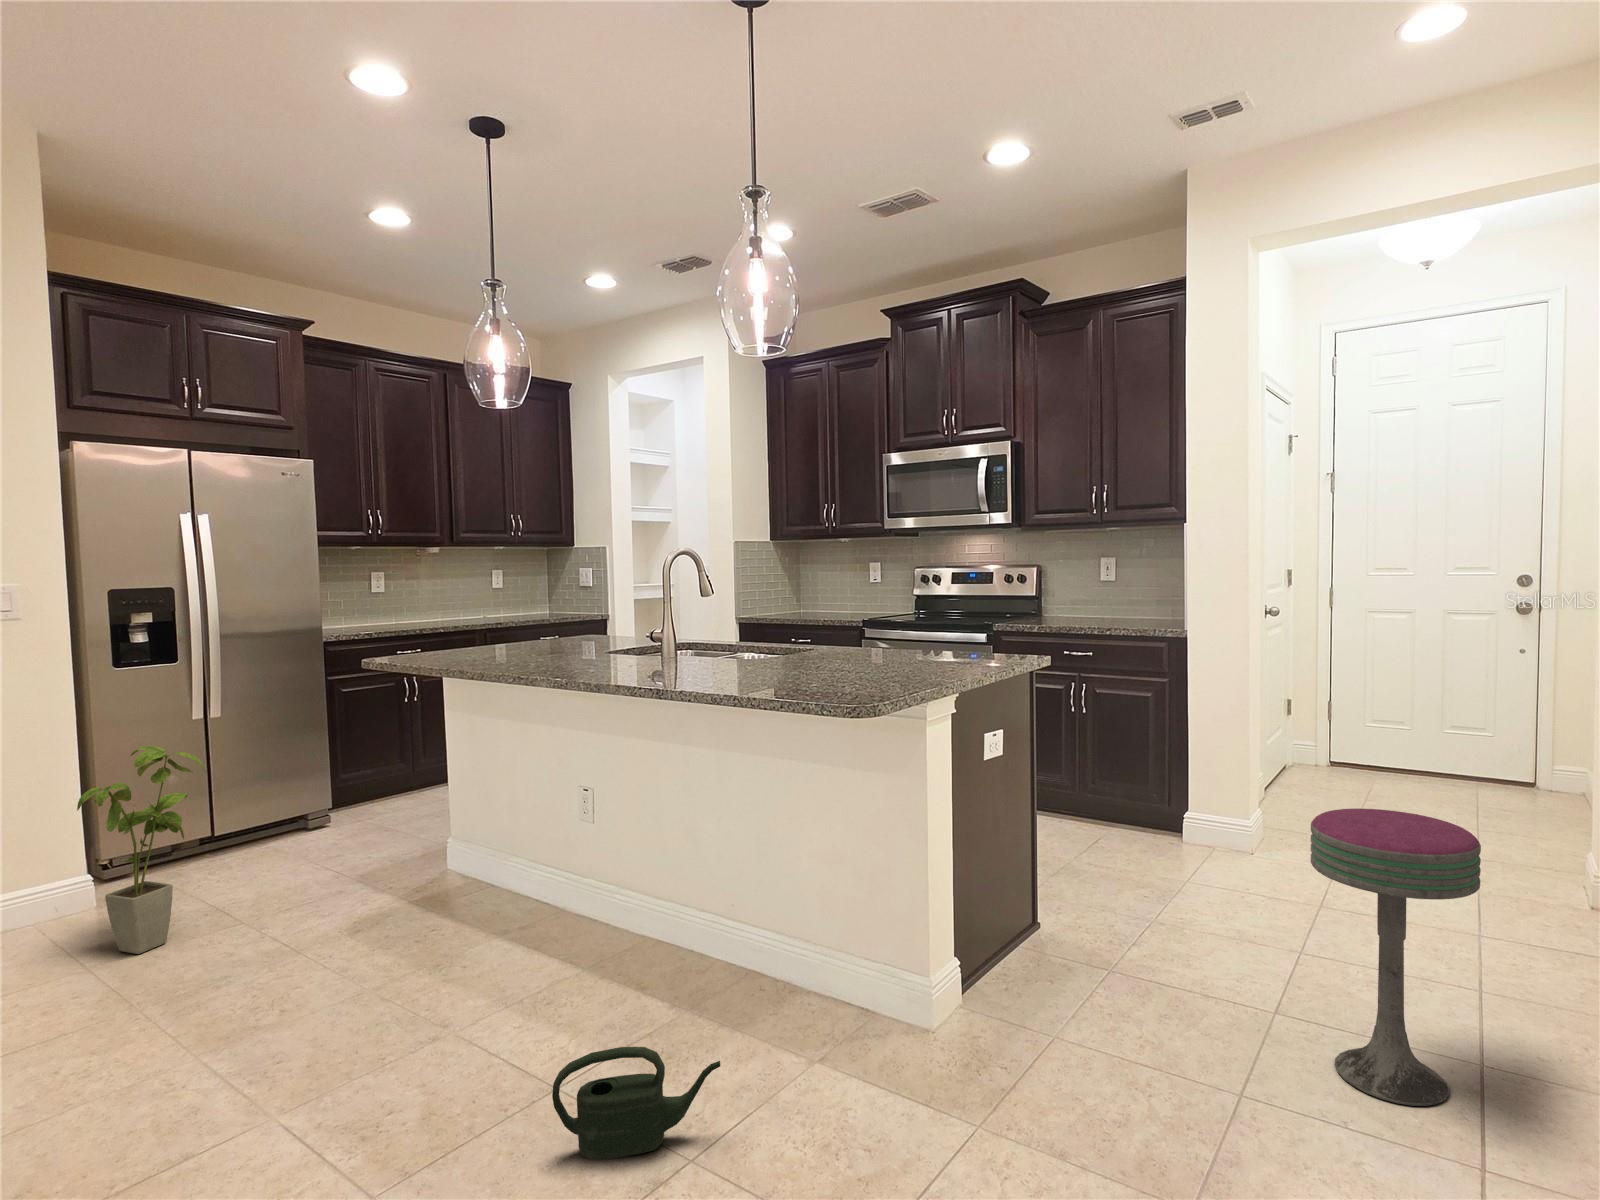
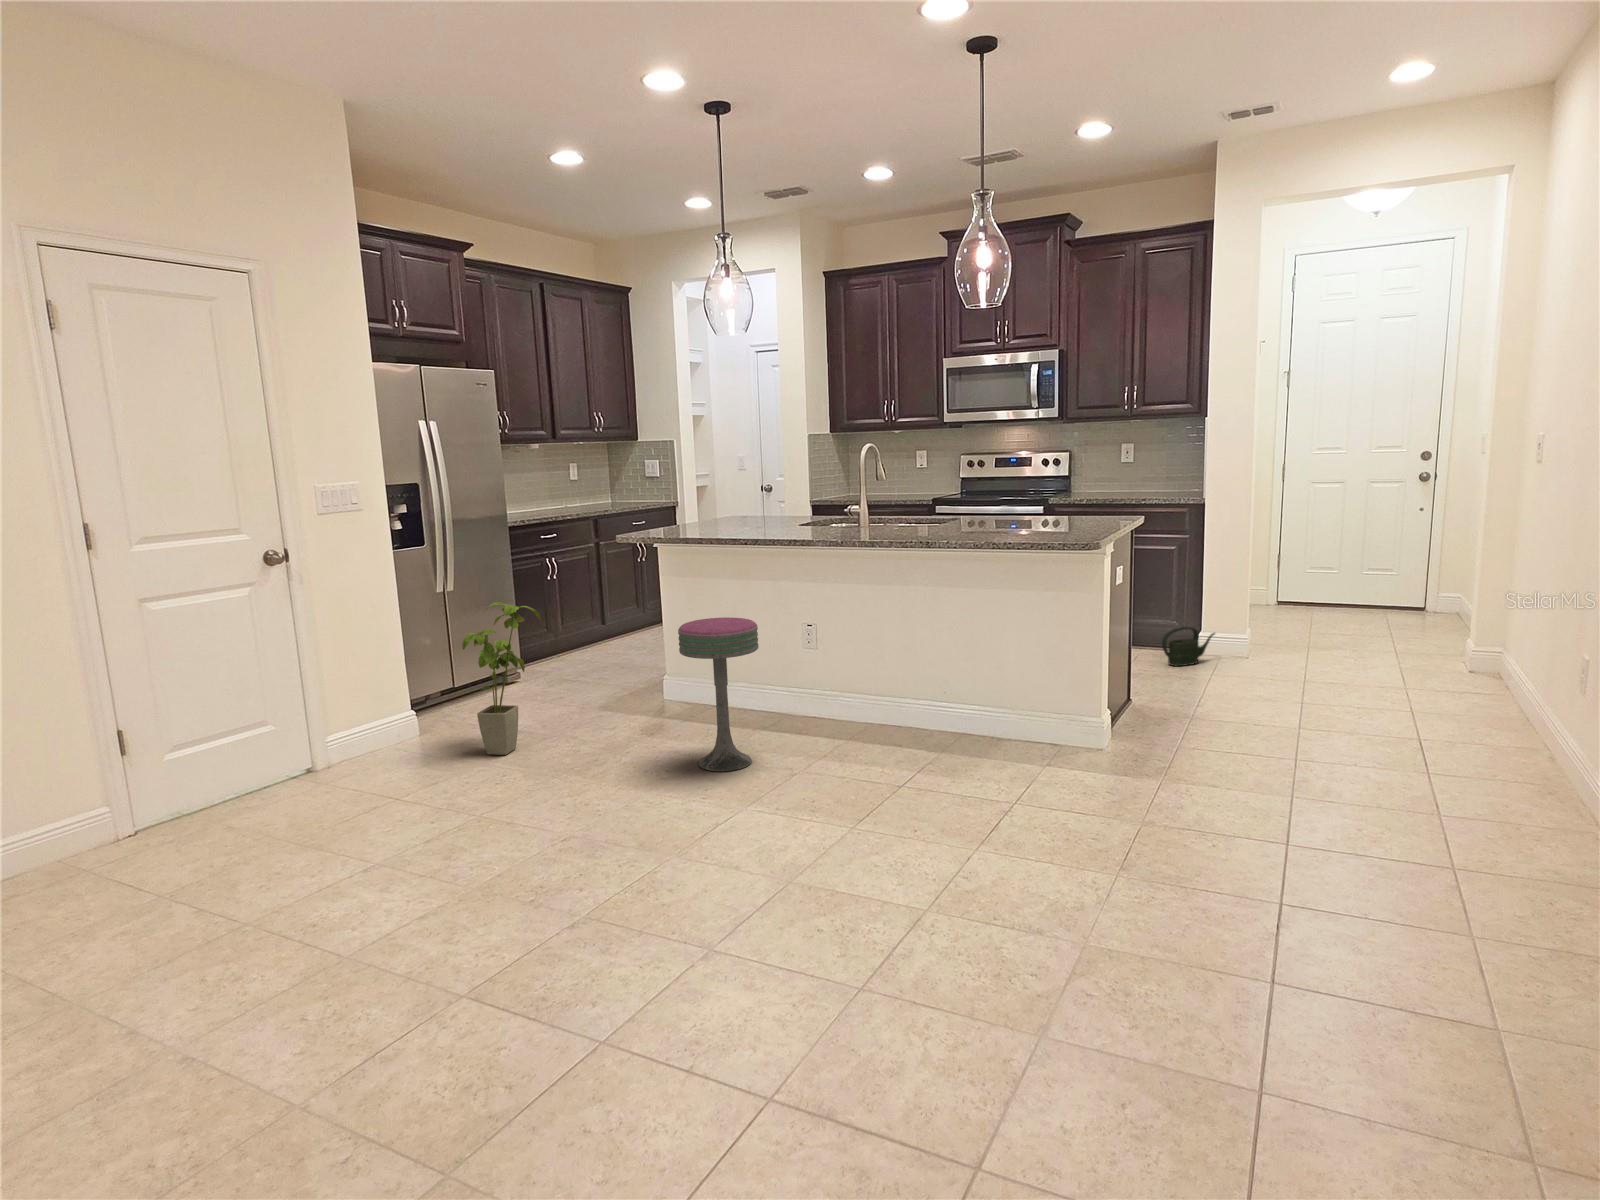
bar stool: present [1311,808,1481,1106] -> present [678,617,759,771]
watering can: present [552,1047,720,1159] -> present [1162,627,1215,666]

